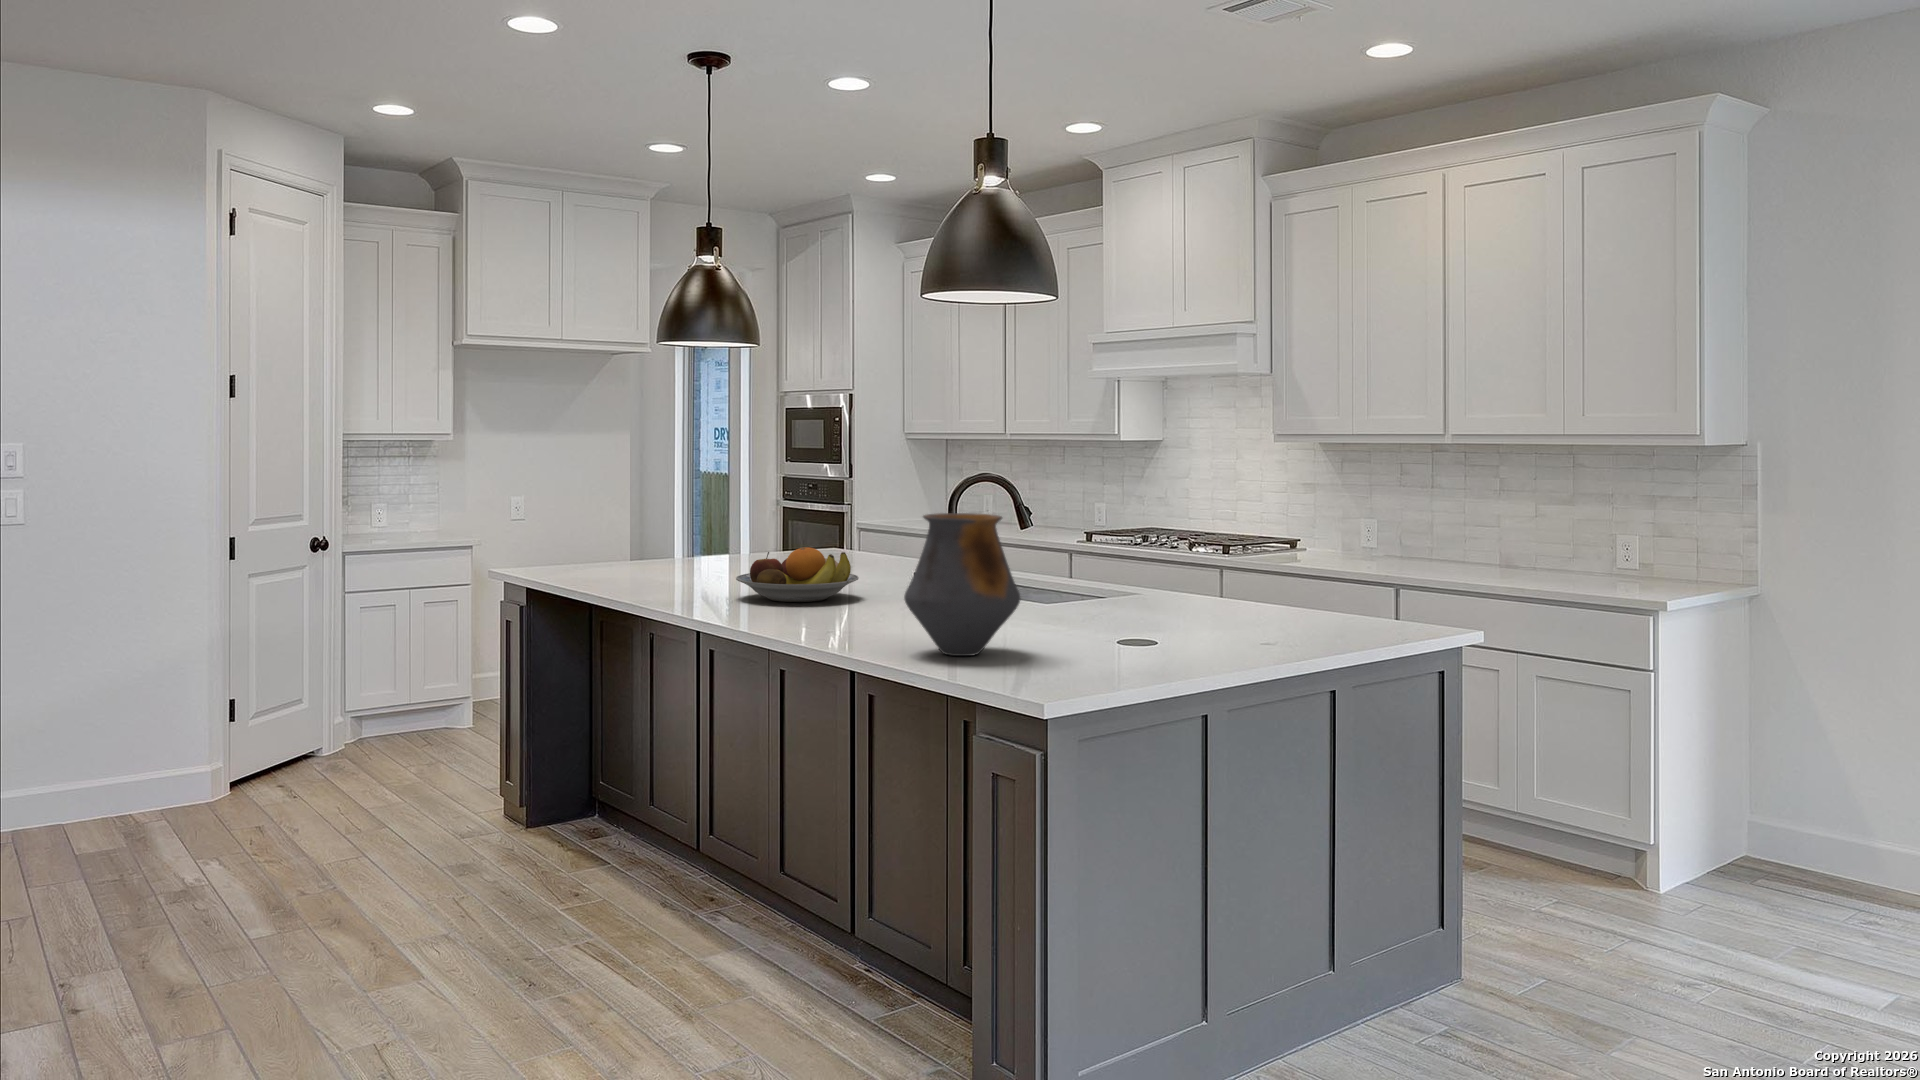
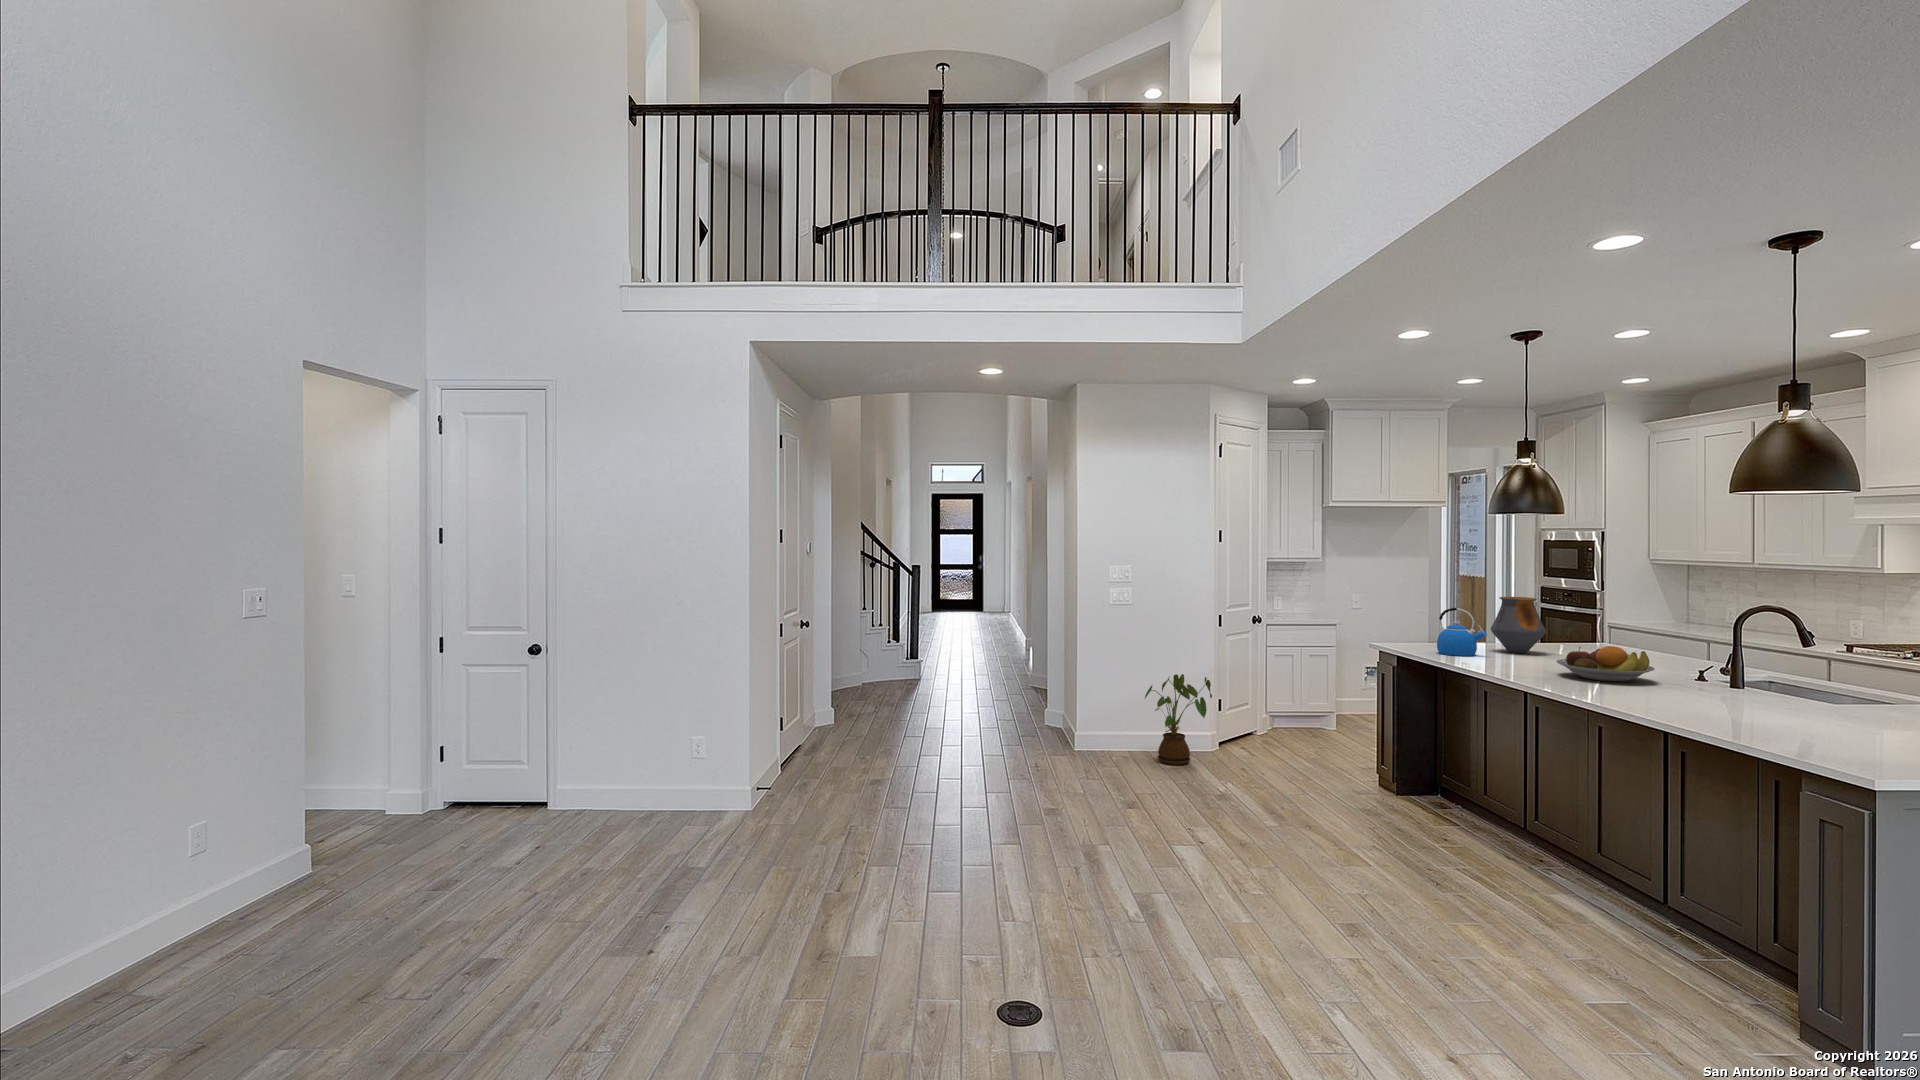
kettle: none [586,501,658,581] -> present [1437,608,1487,656]
vase: present [904,513,1020,656] -> present [1491,597,1546,653]
house plant: none [30,660,198,847] -> present [1145,674,1212,765]

